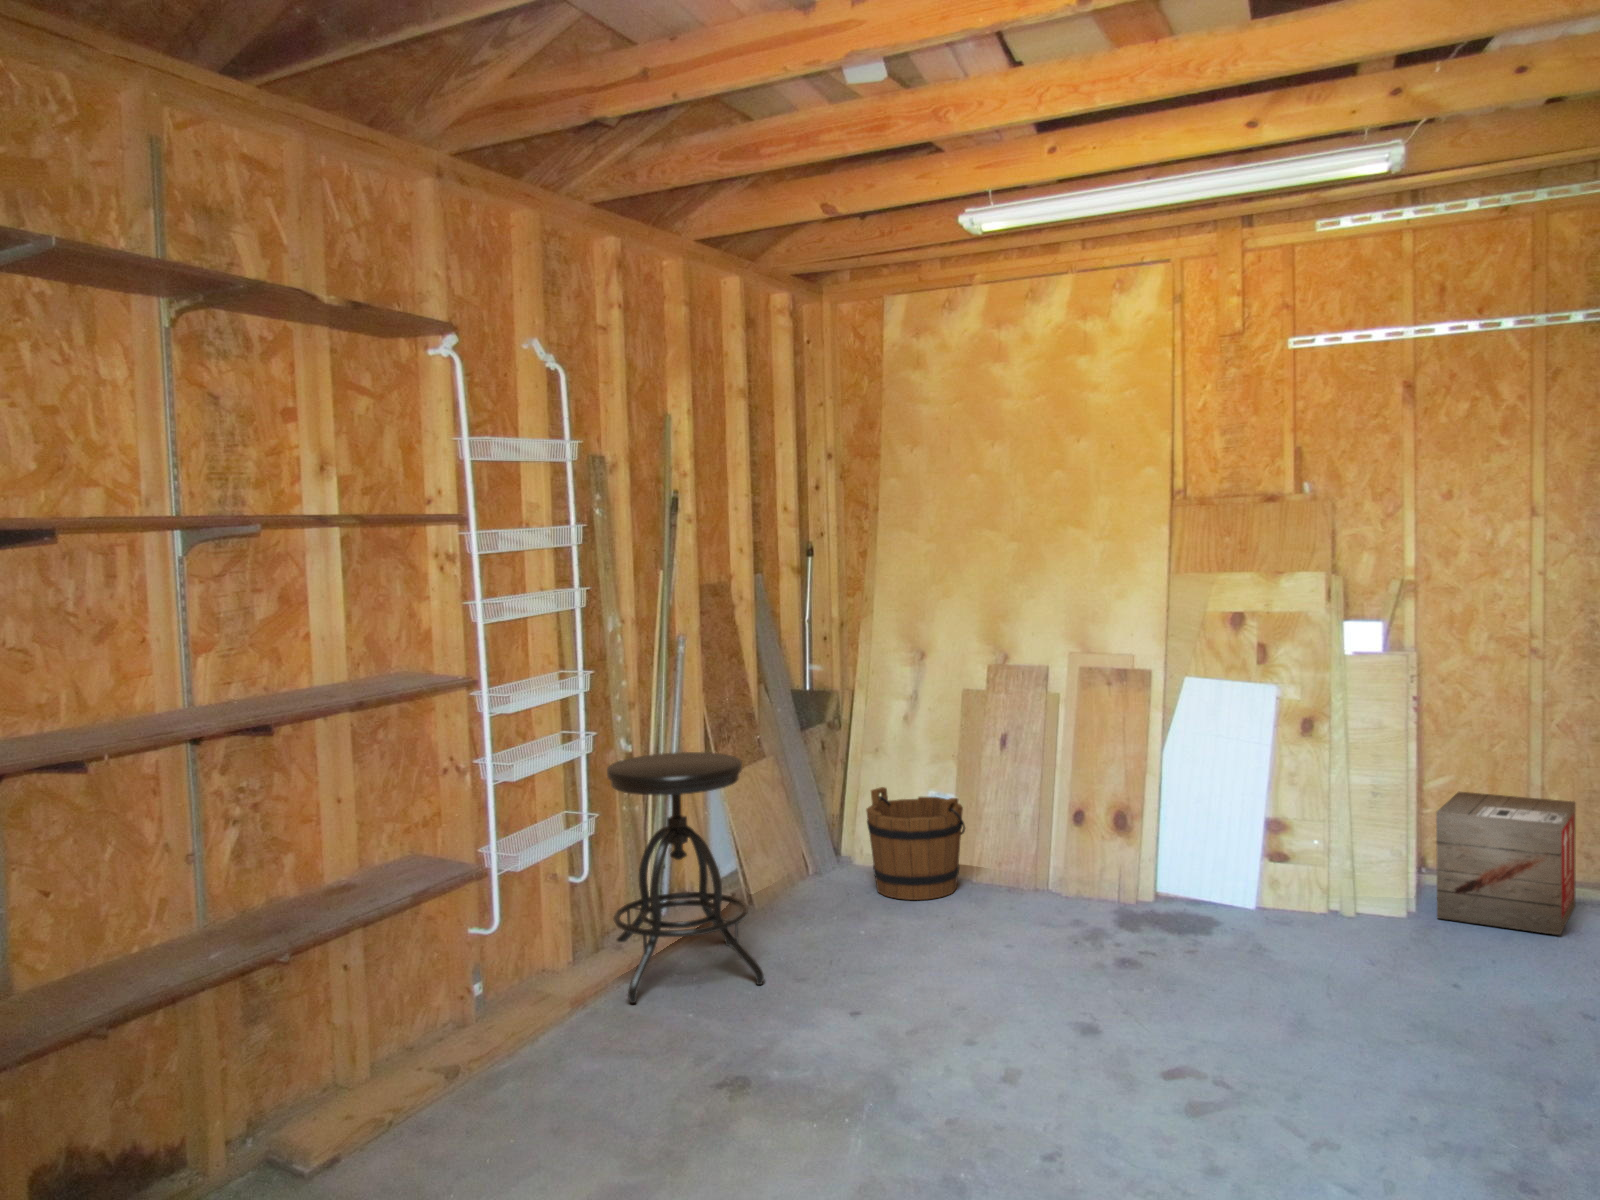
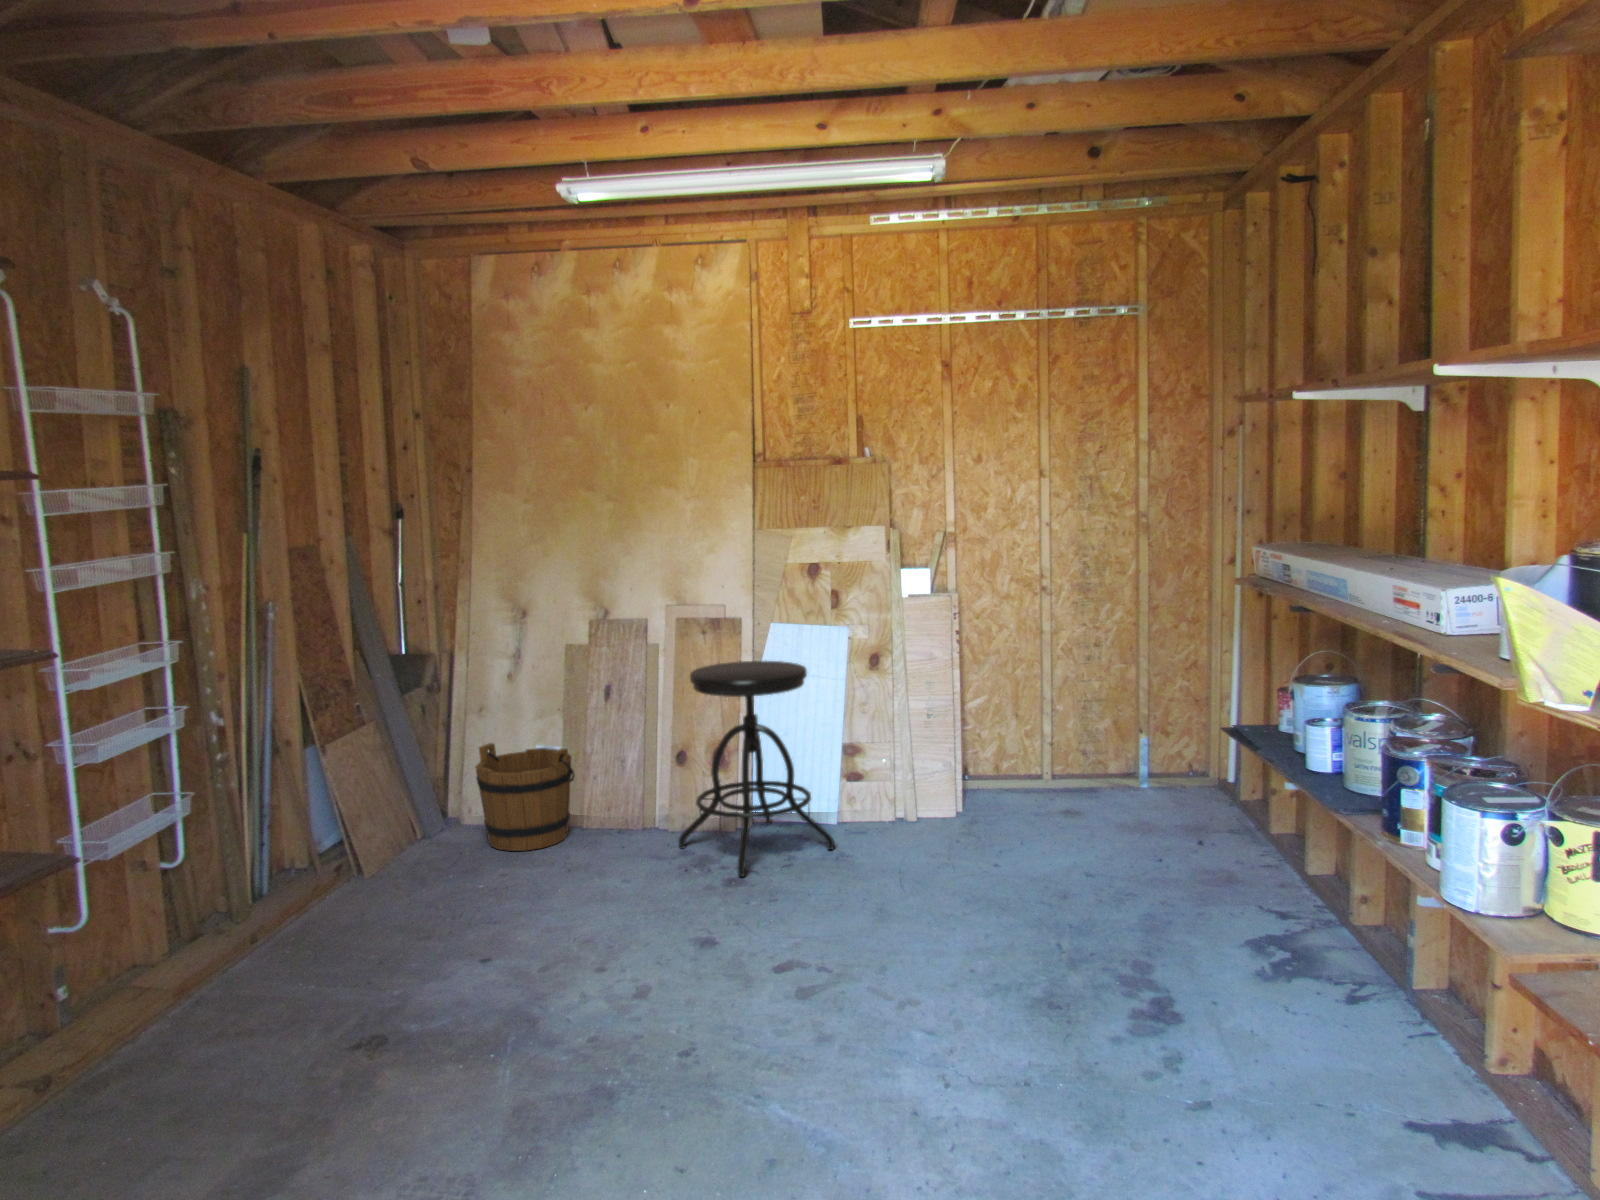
stool: present [607,752,764,1003] -> present [678,661,834,877]
wooden crate: present [1436,792,1576,935] -> none [980,707,1077,820]

